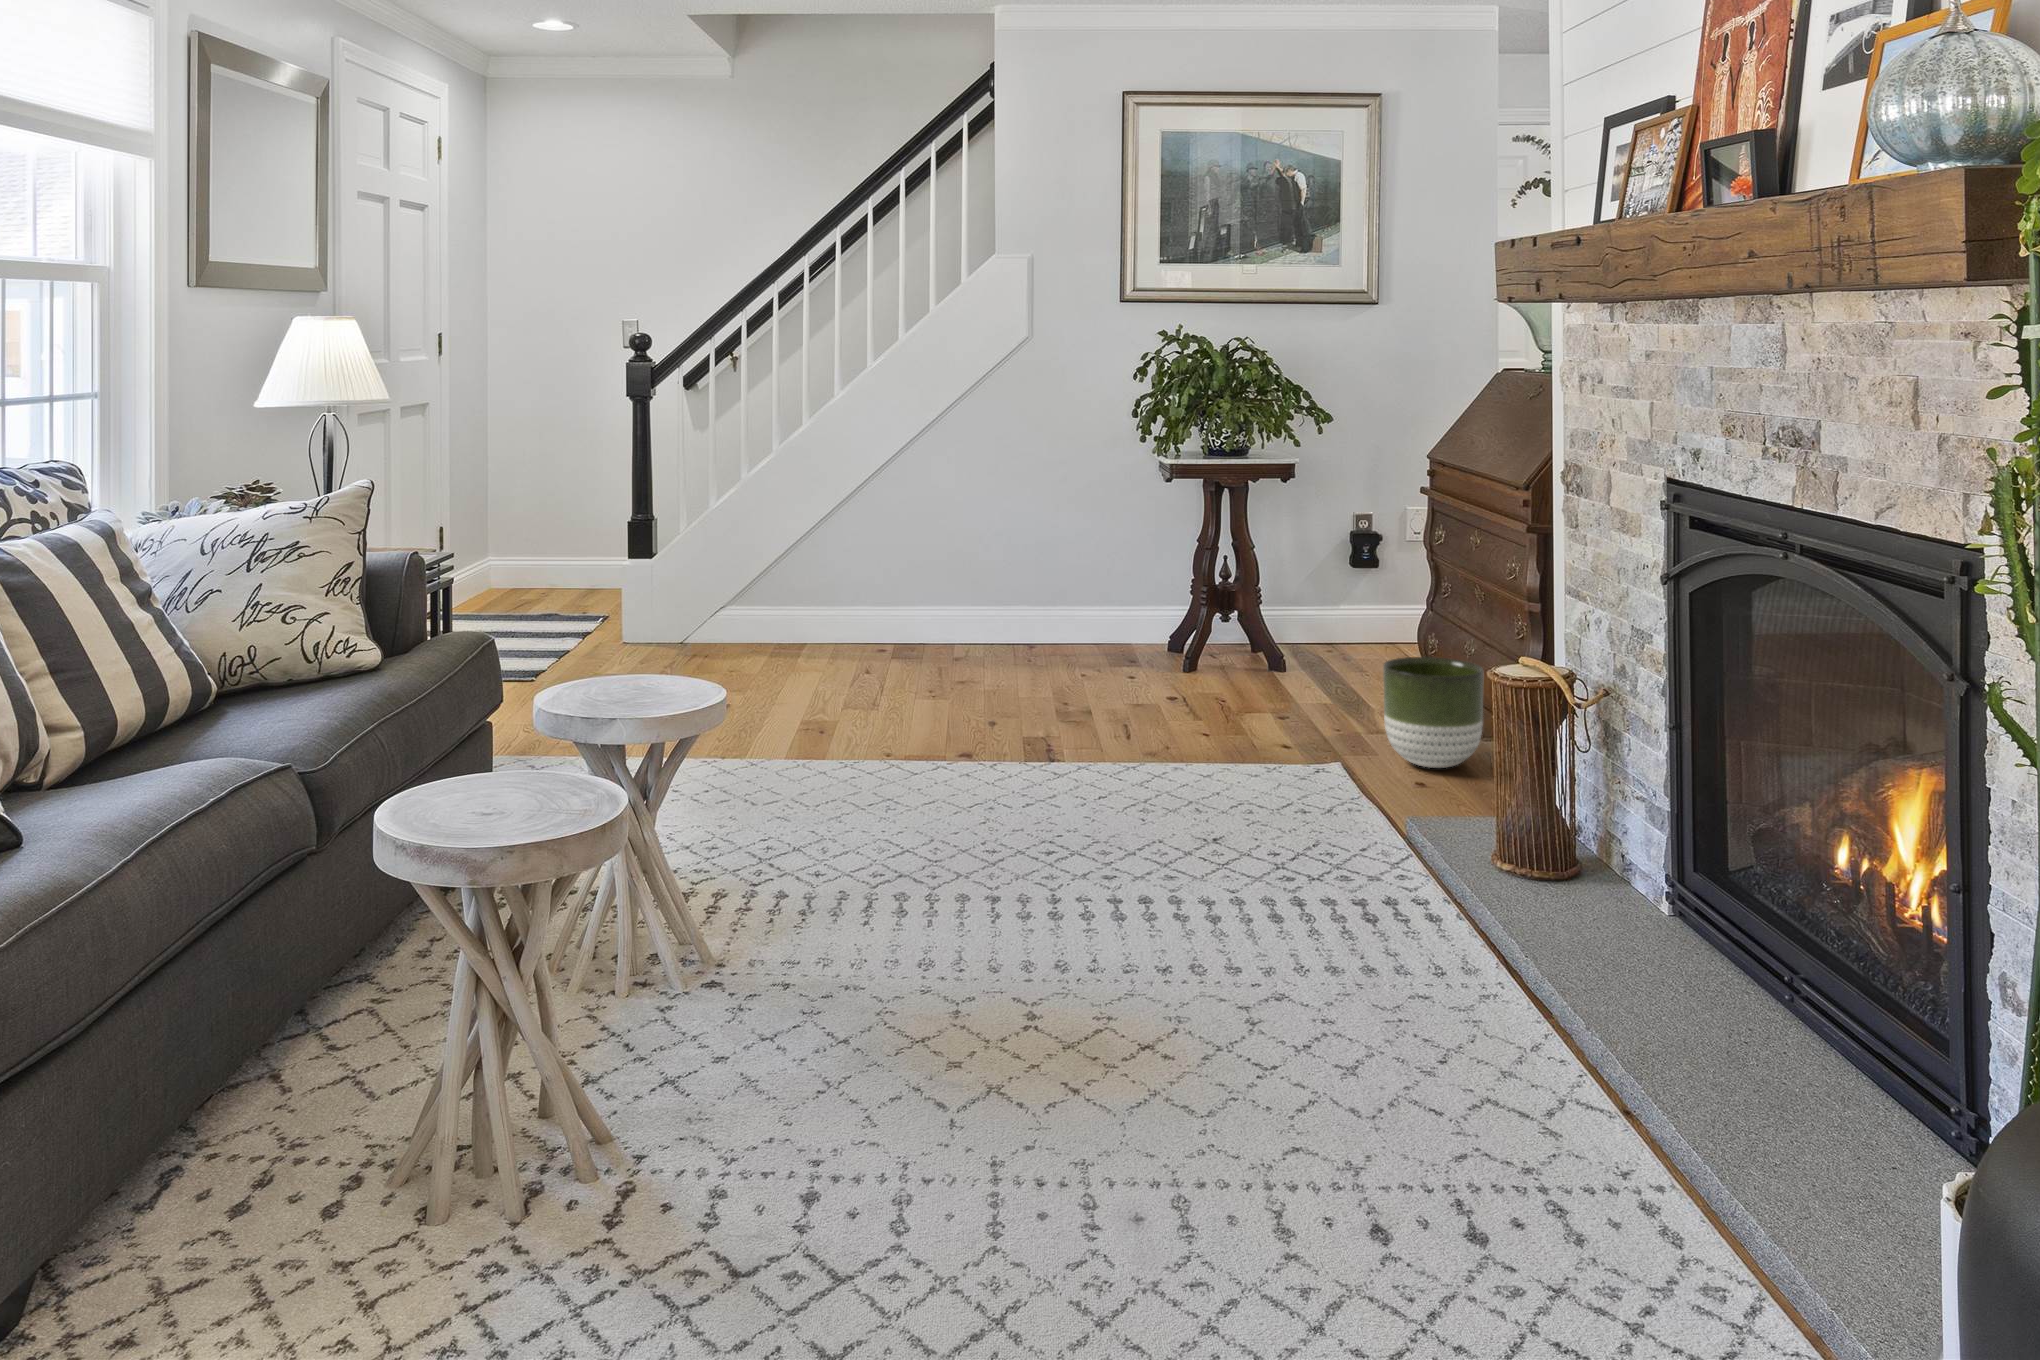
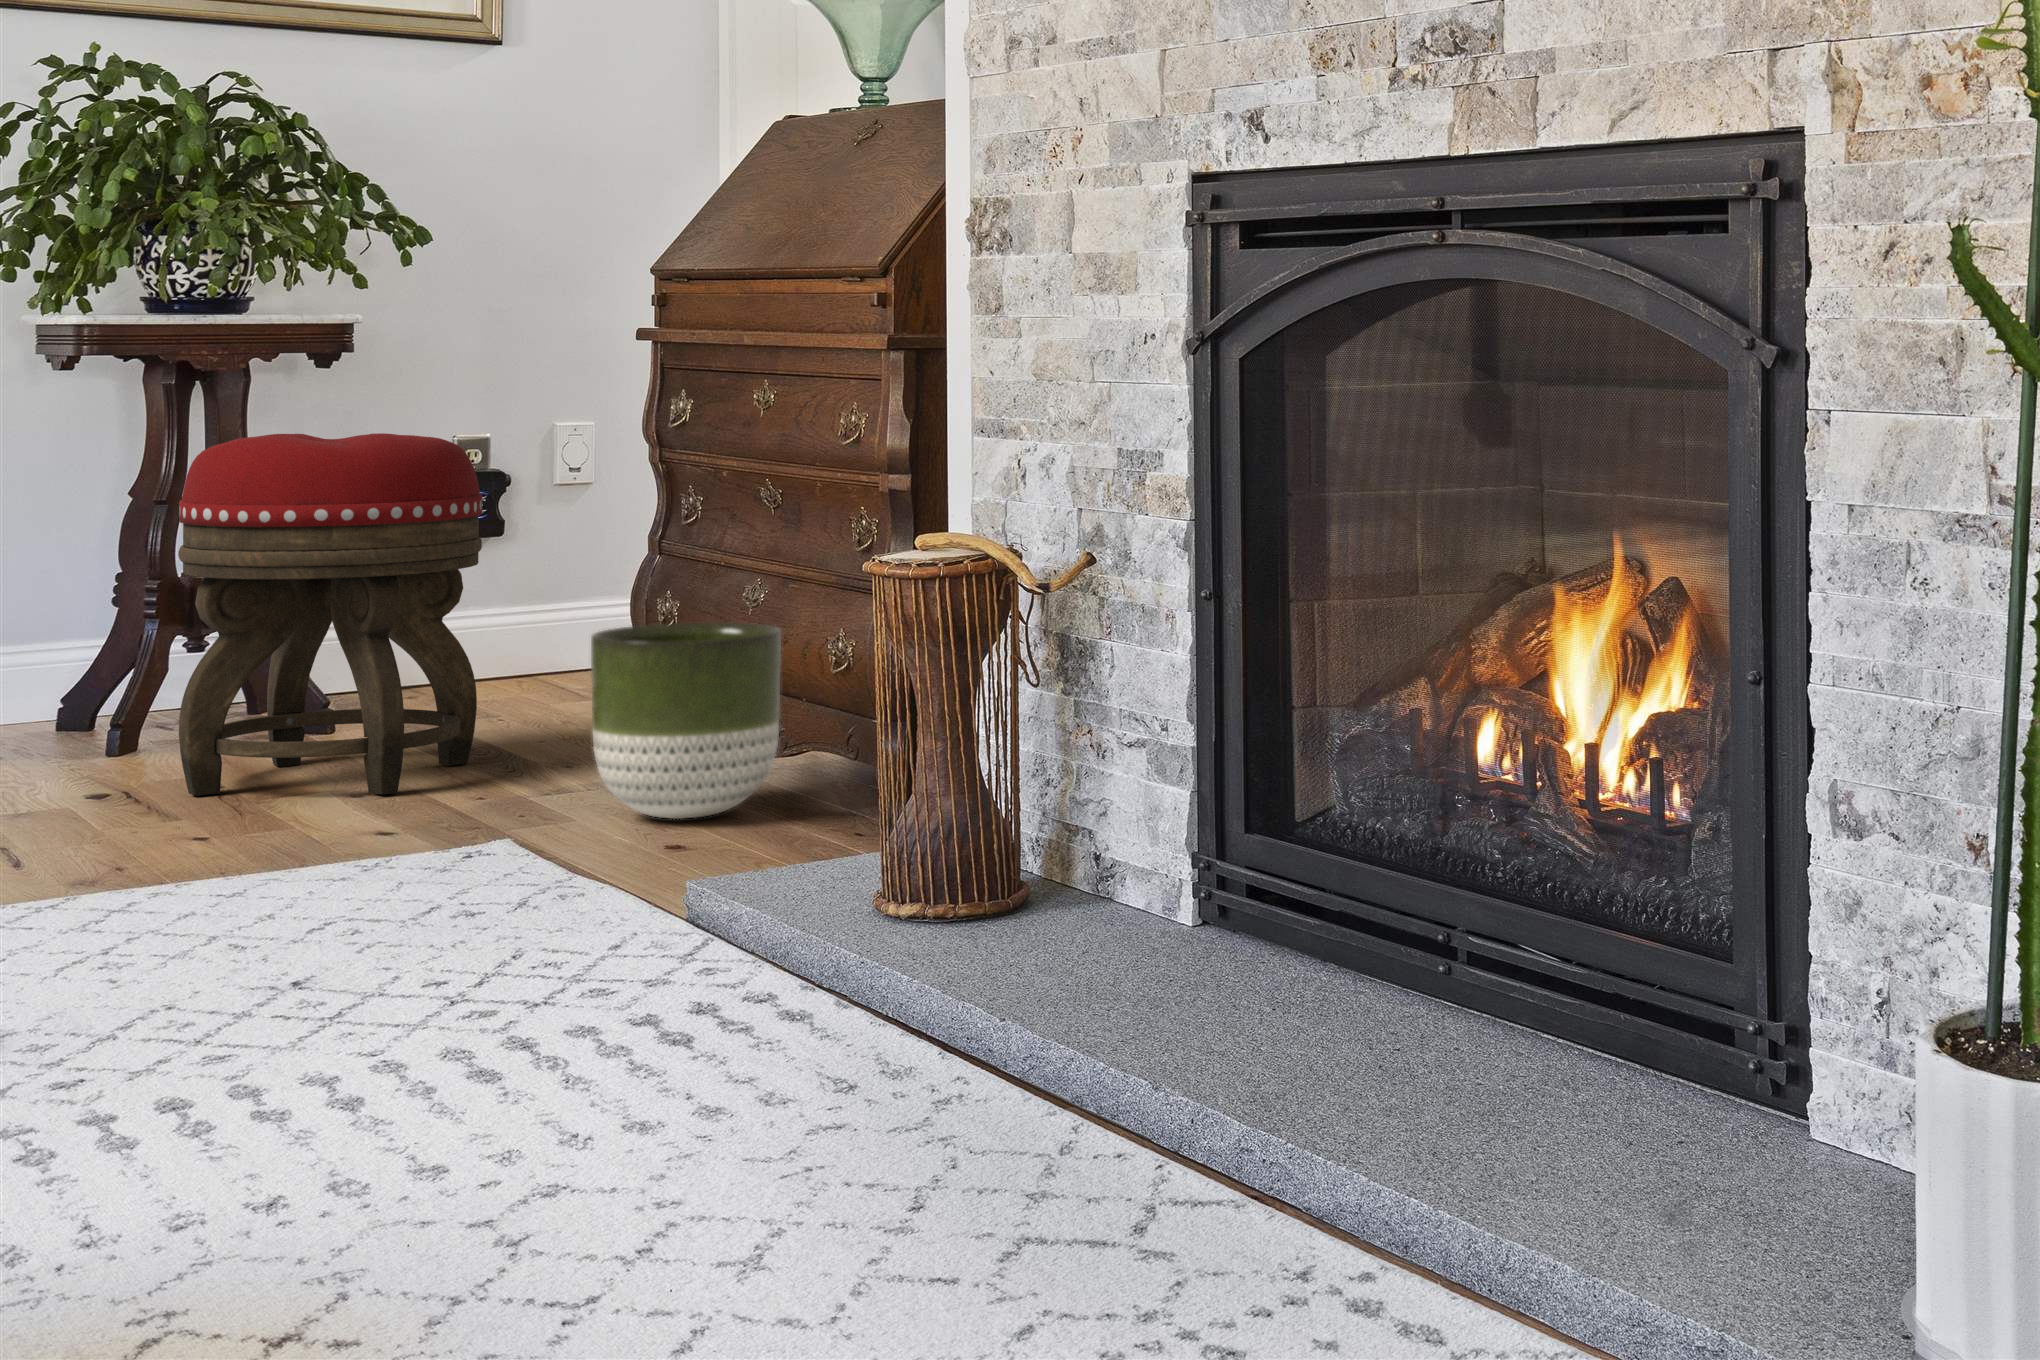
footstool: none [1203,531,1344,724] -> present [178,433,482,796]

